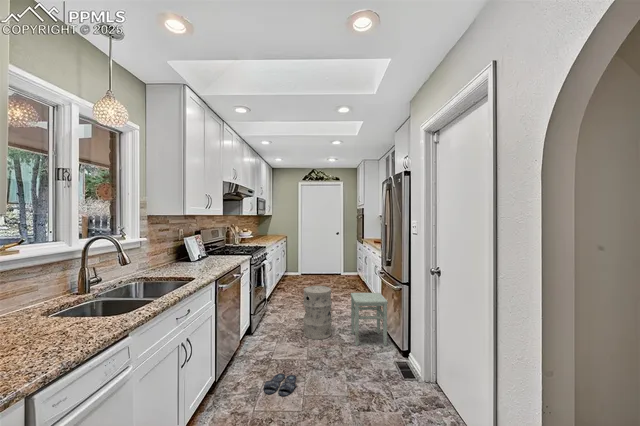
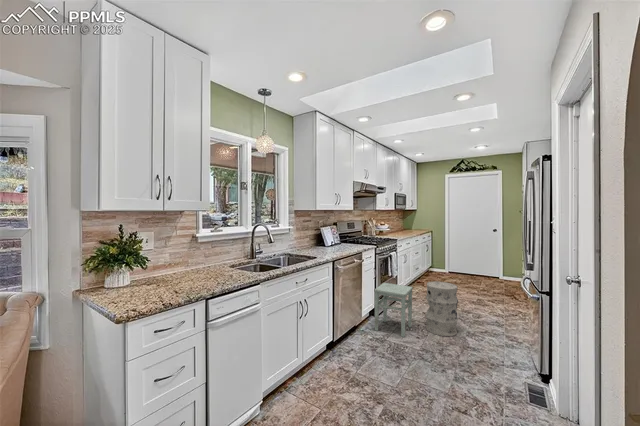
stool: present [351,293,388,346] -> present [374,283,413,337]
slippers: present [264,374,296,396] -> none [370,354,402,373]

